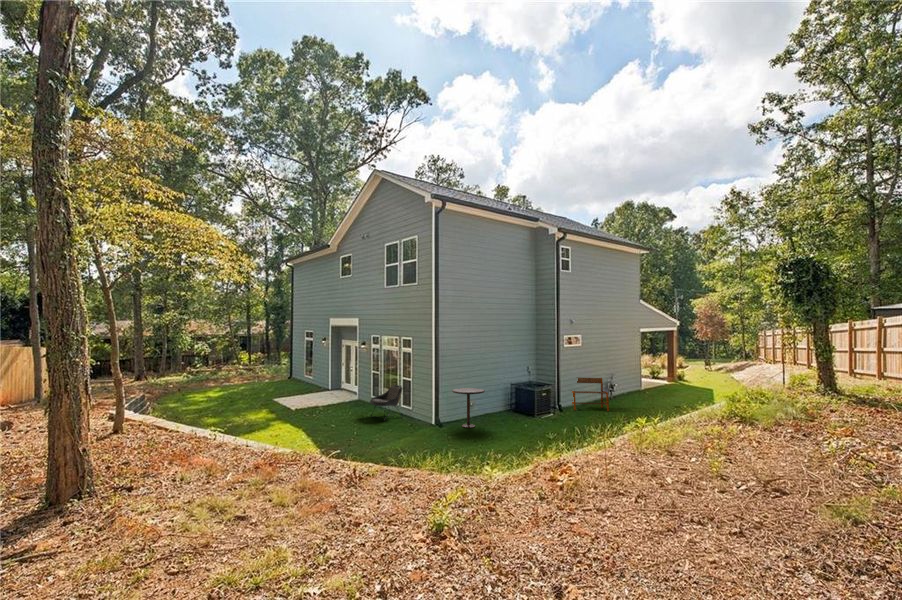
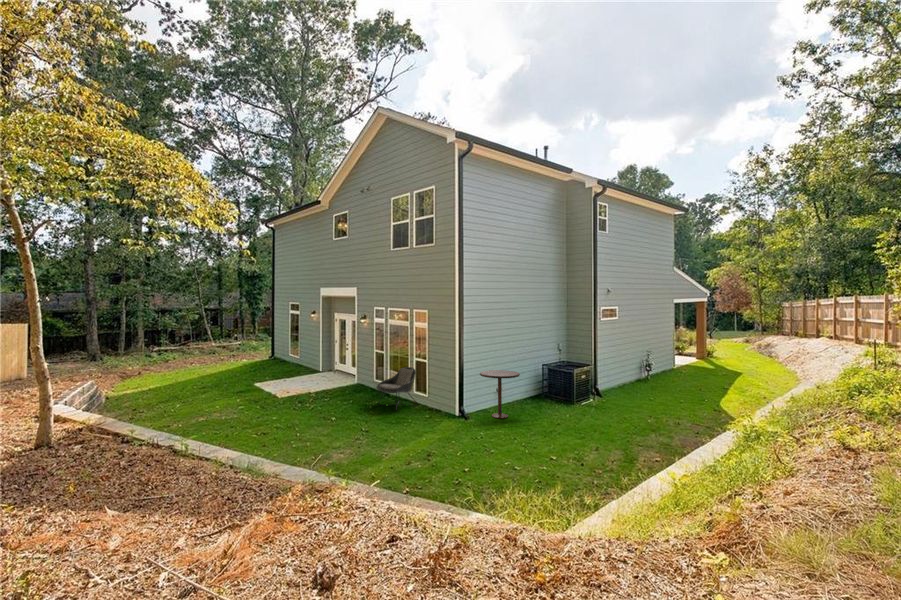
bench: present [572,378,609,411] -> none [604,355,650,394]

